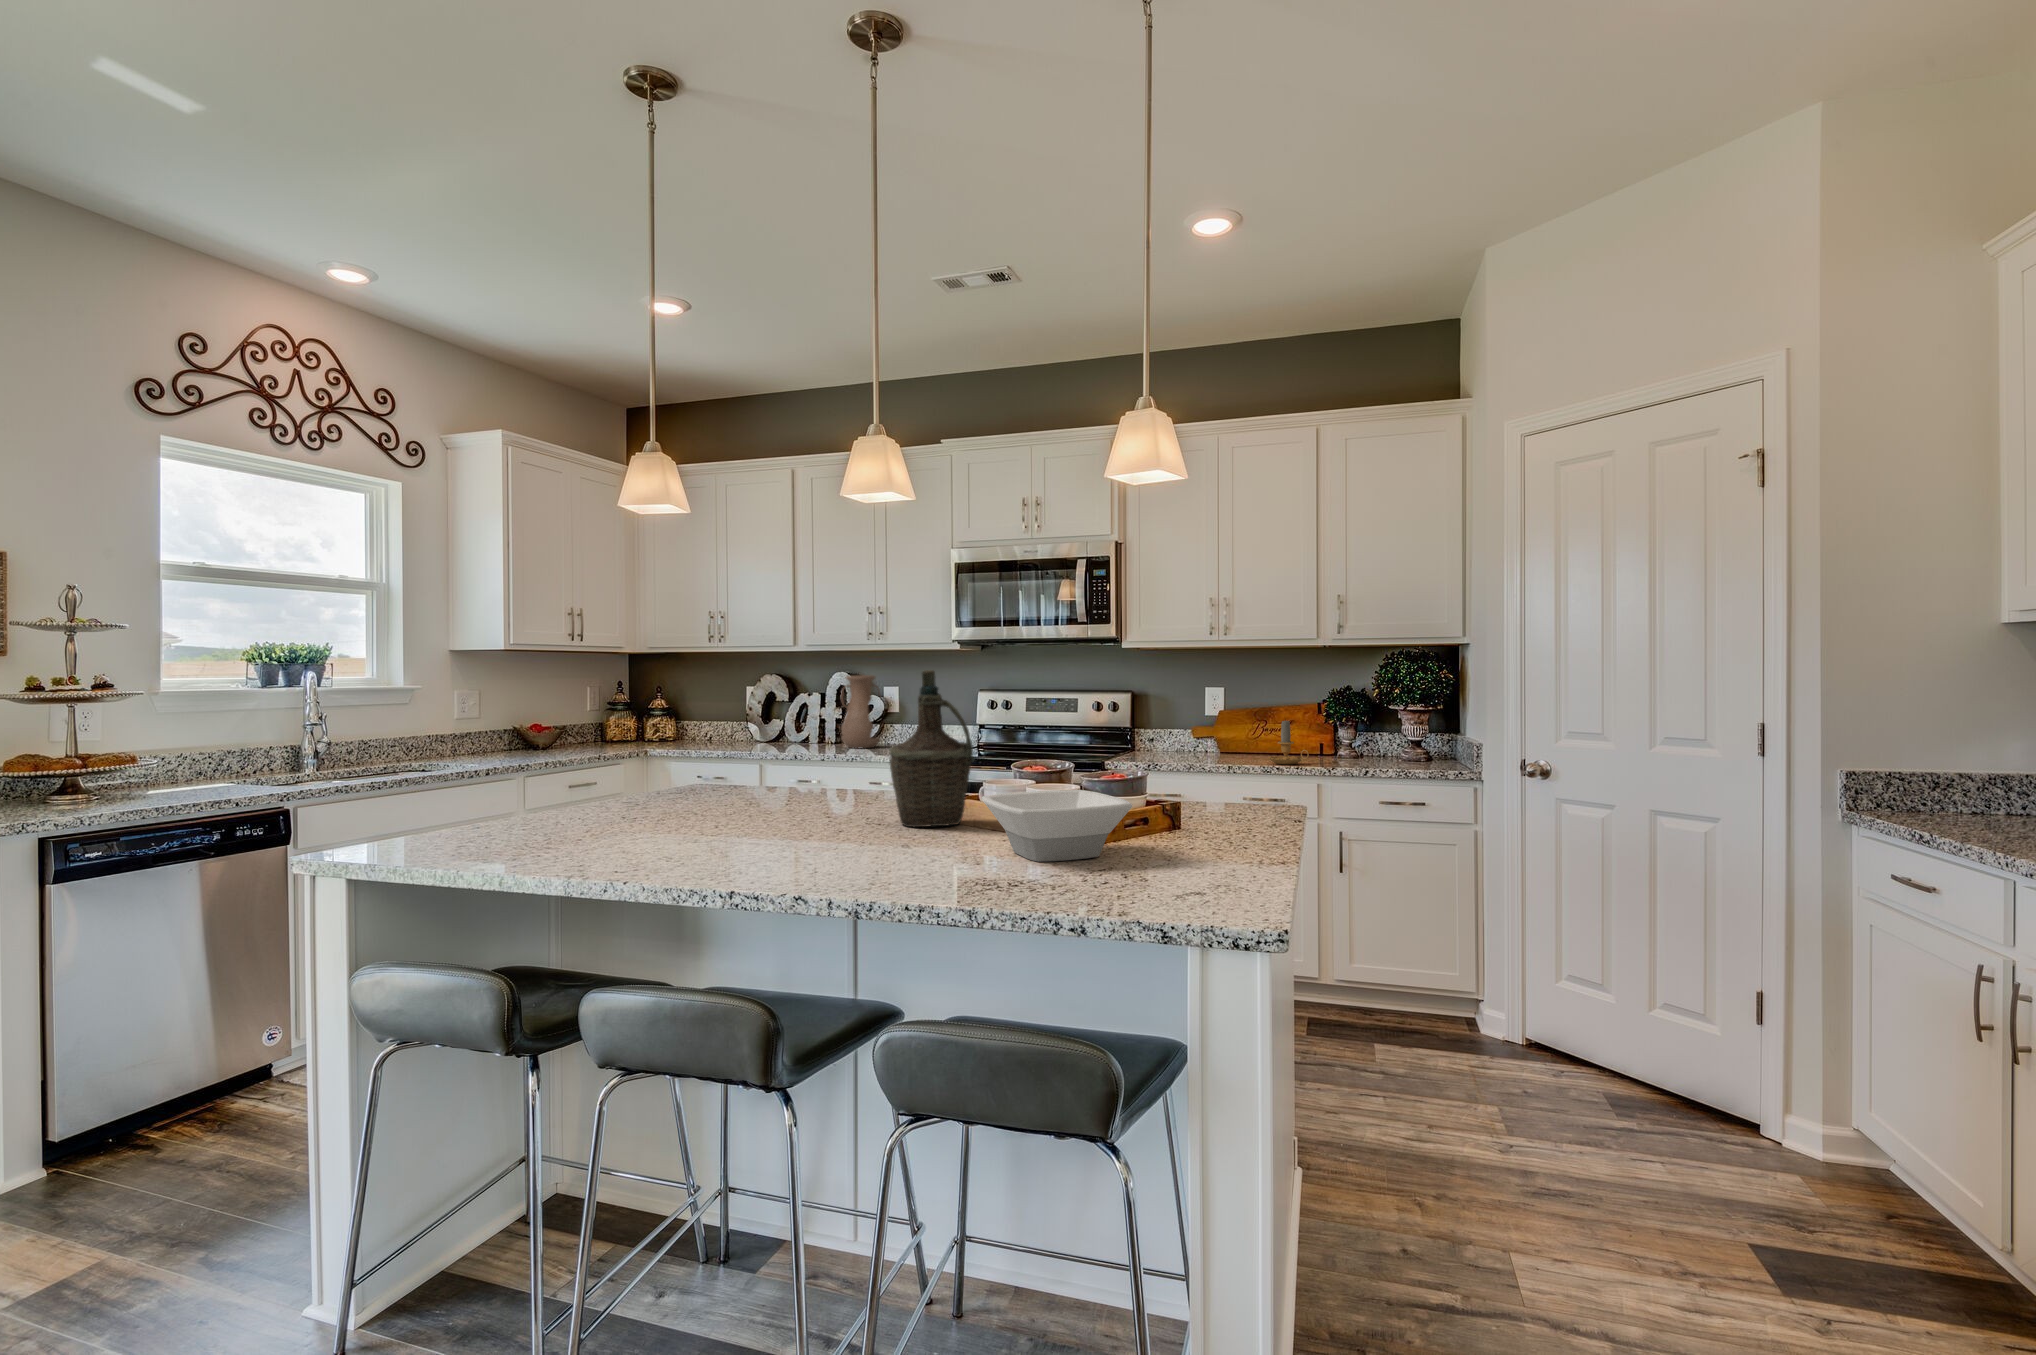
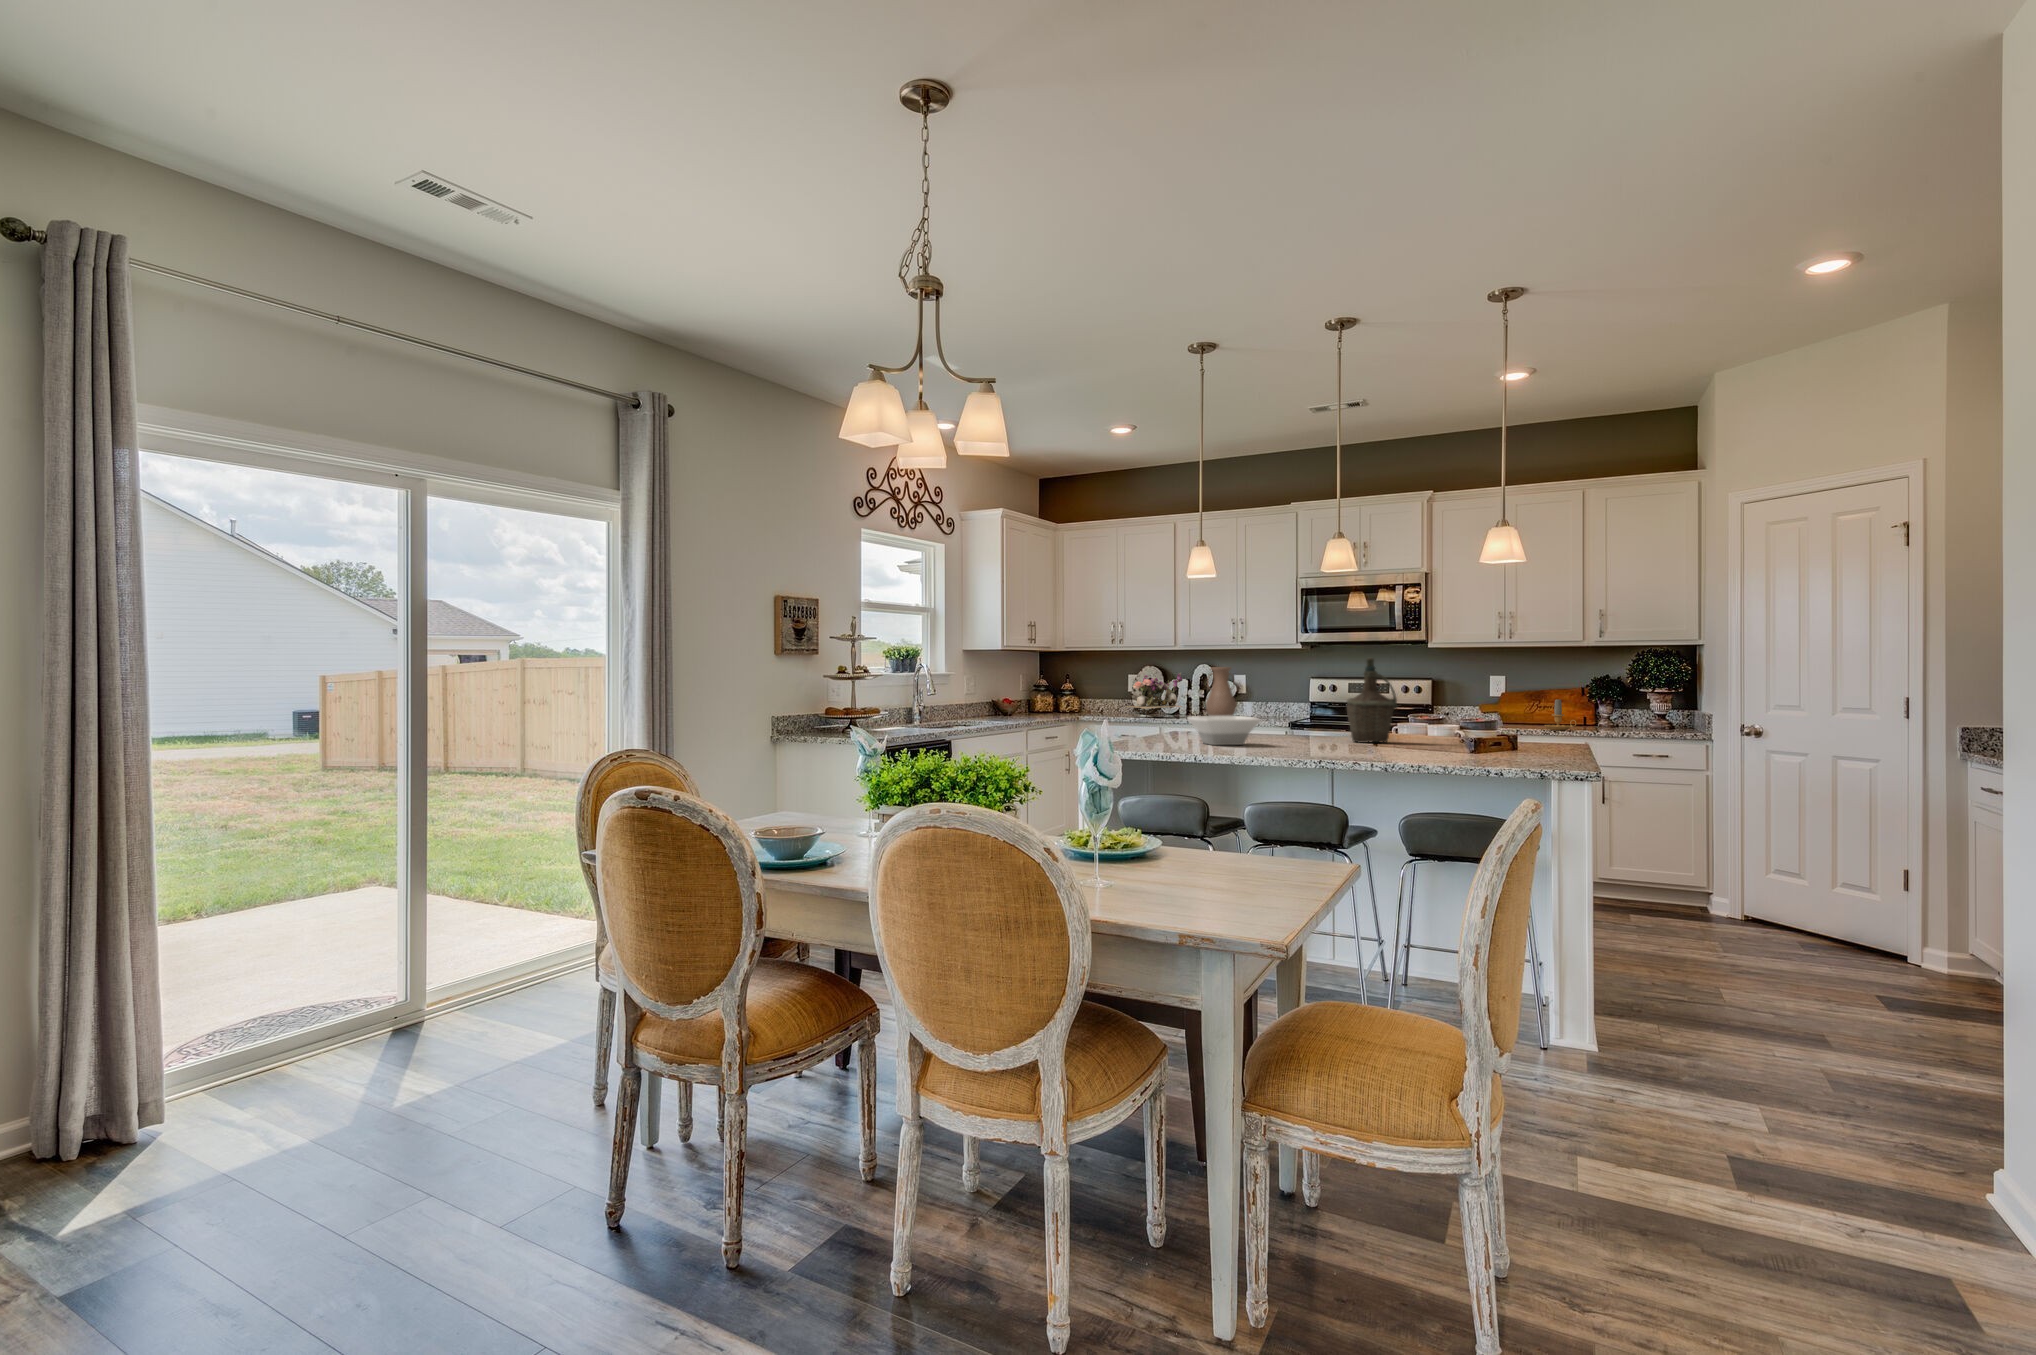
flower arrangement: none [727,684,808,747] -> present [1127,673,1182,716]
bowl: present [982,790,1132,862] -> present [1188,716,1260,745]

